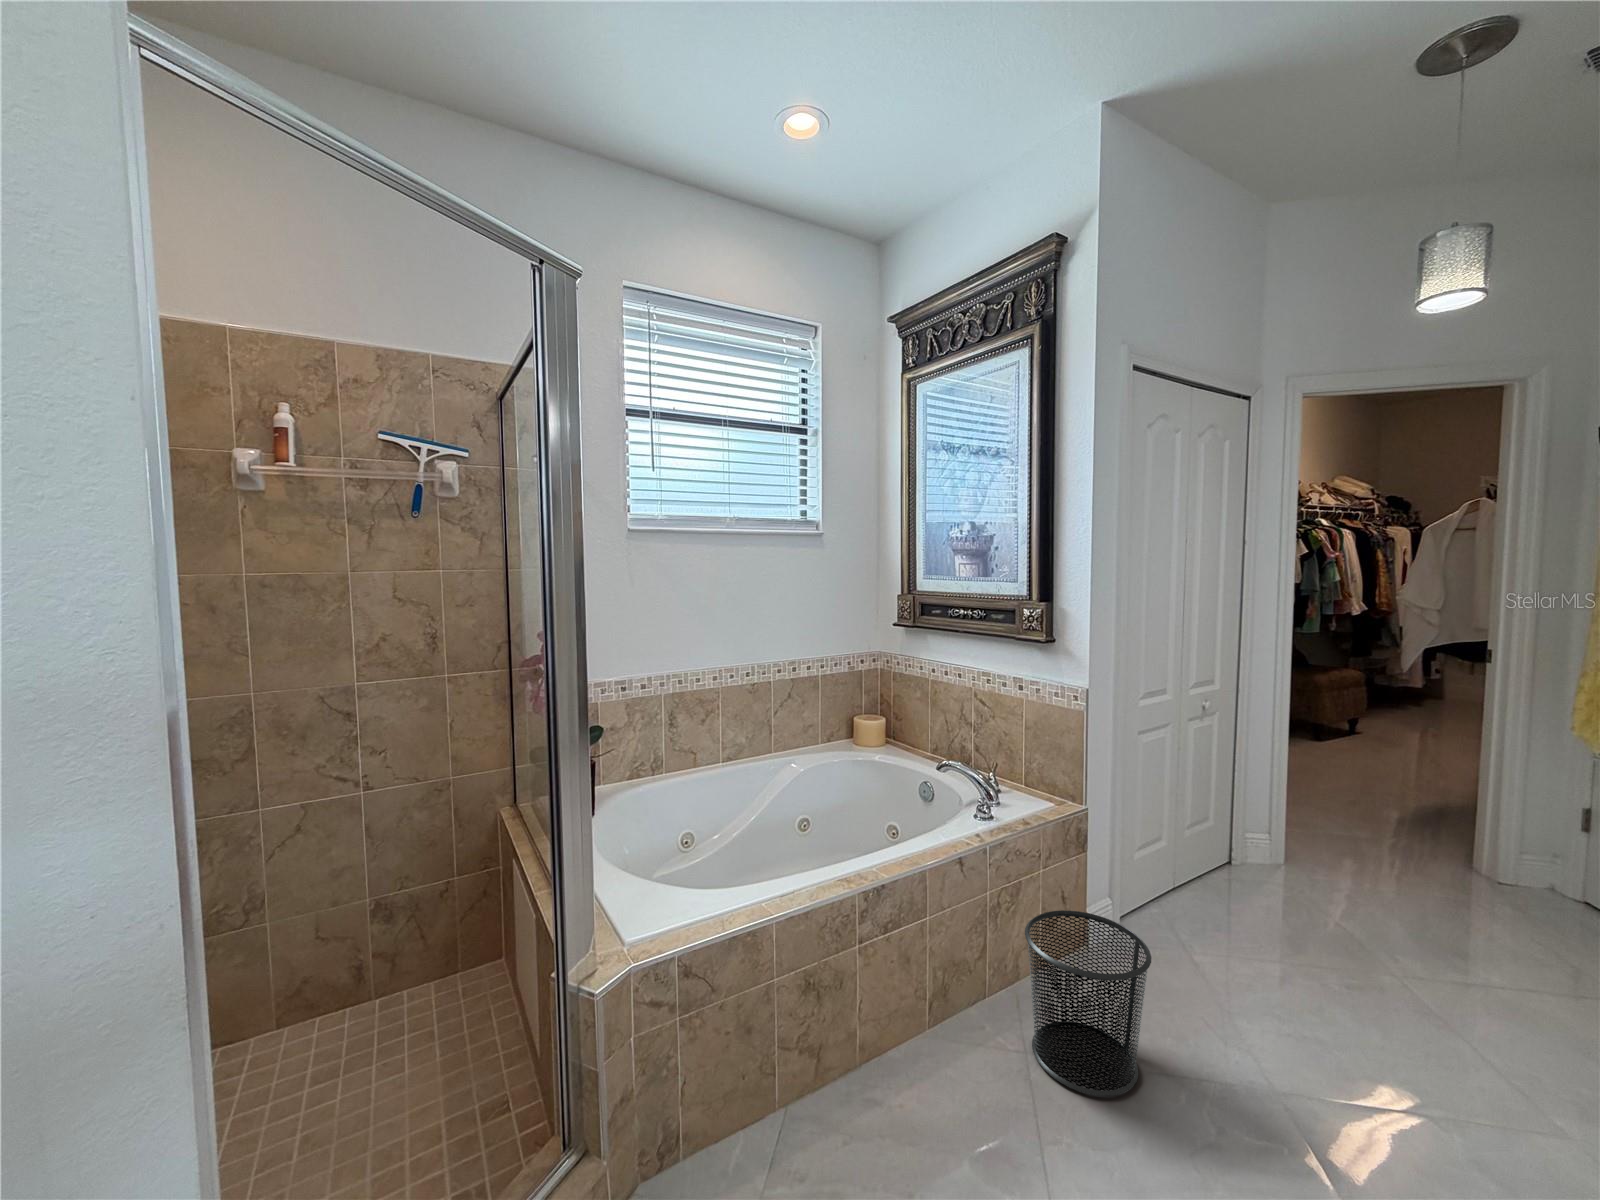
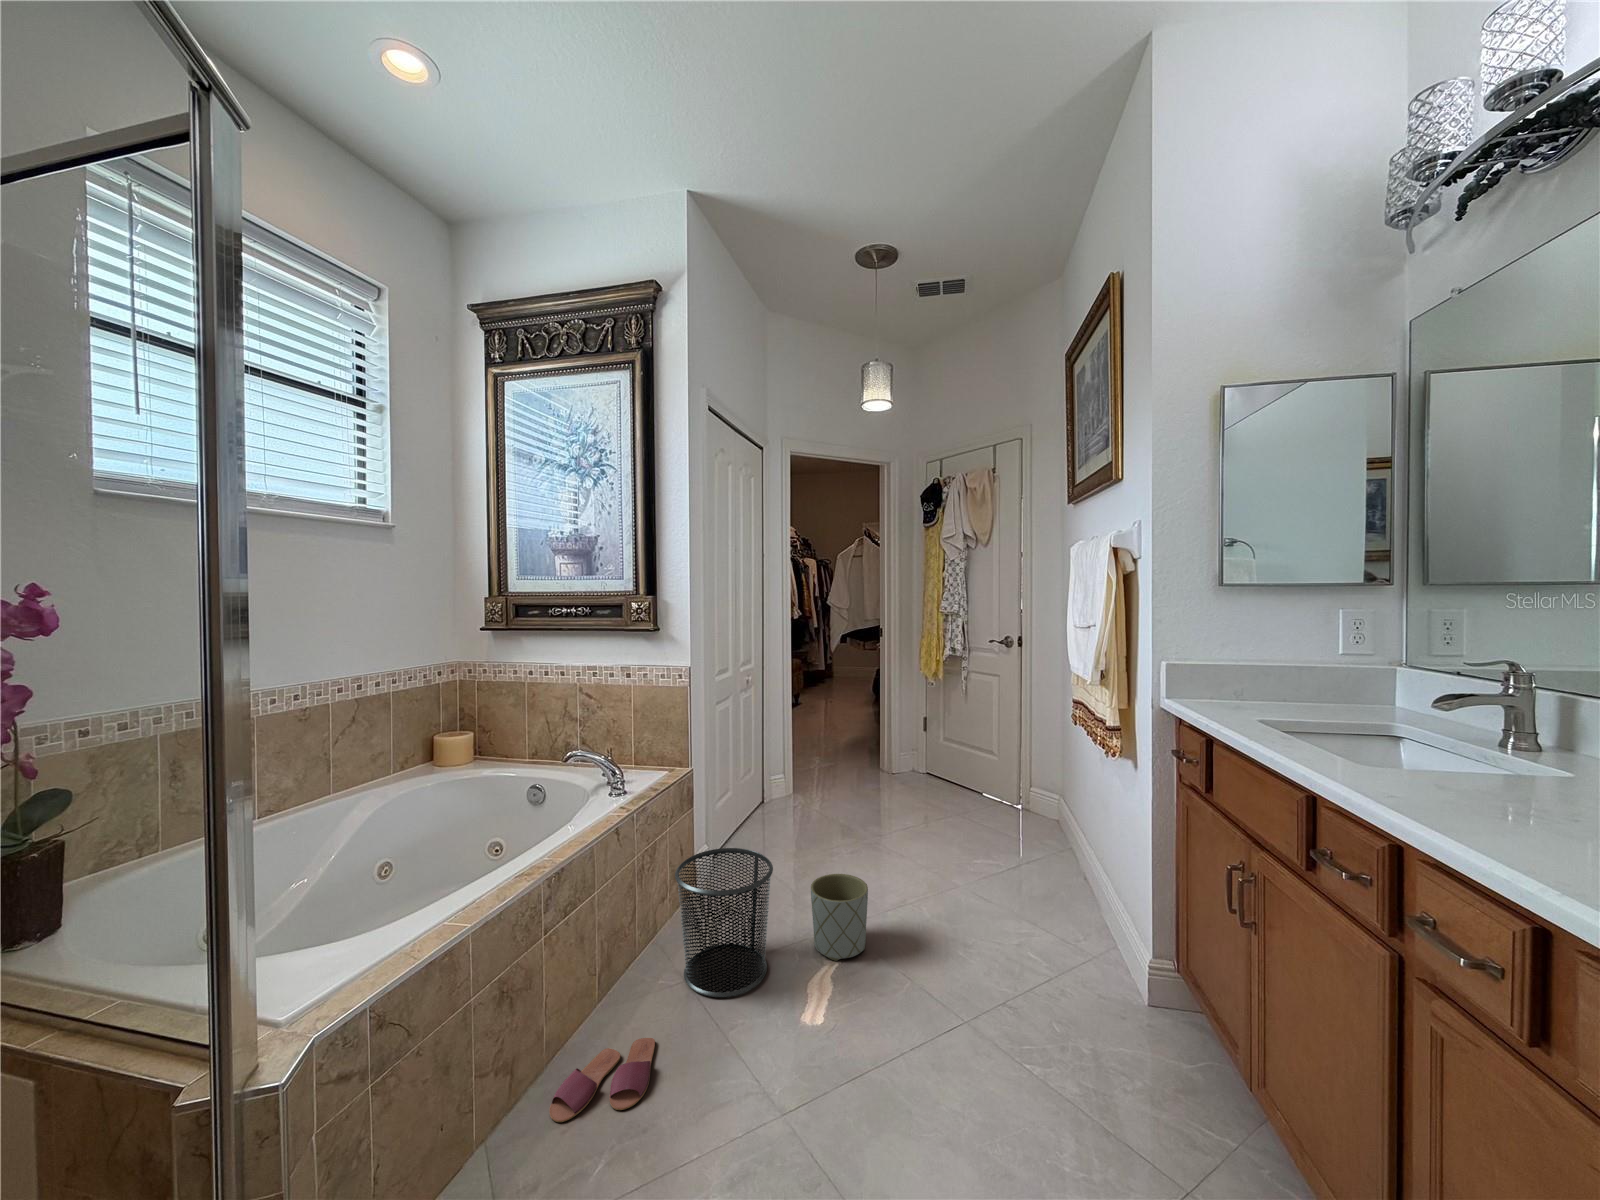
planter: none [1215,1004,1313,1137] -> present [811,874,868,961]
slippers: none [862,1069,976,1140] -> present [549,1038,655,1122]

